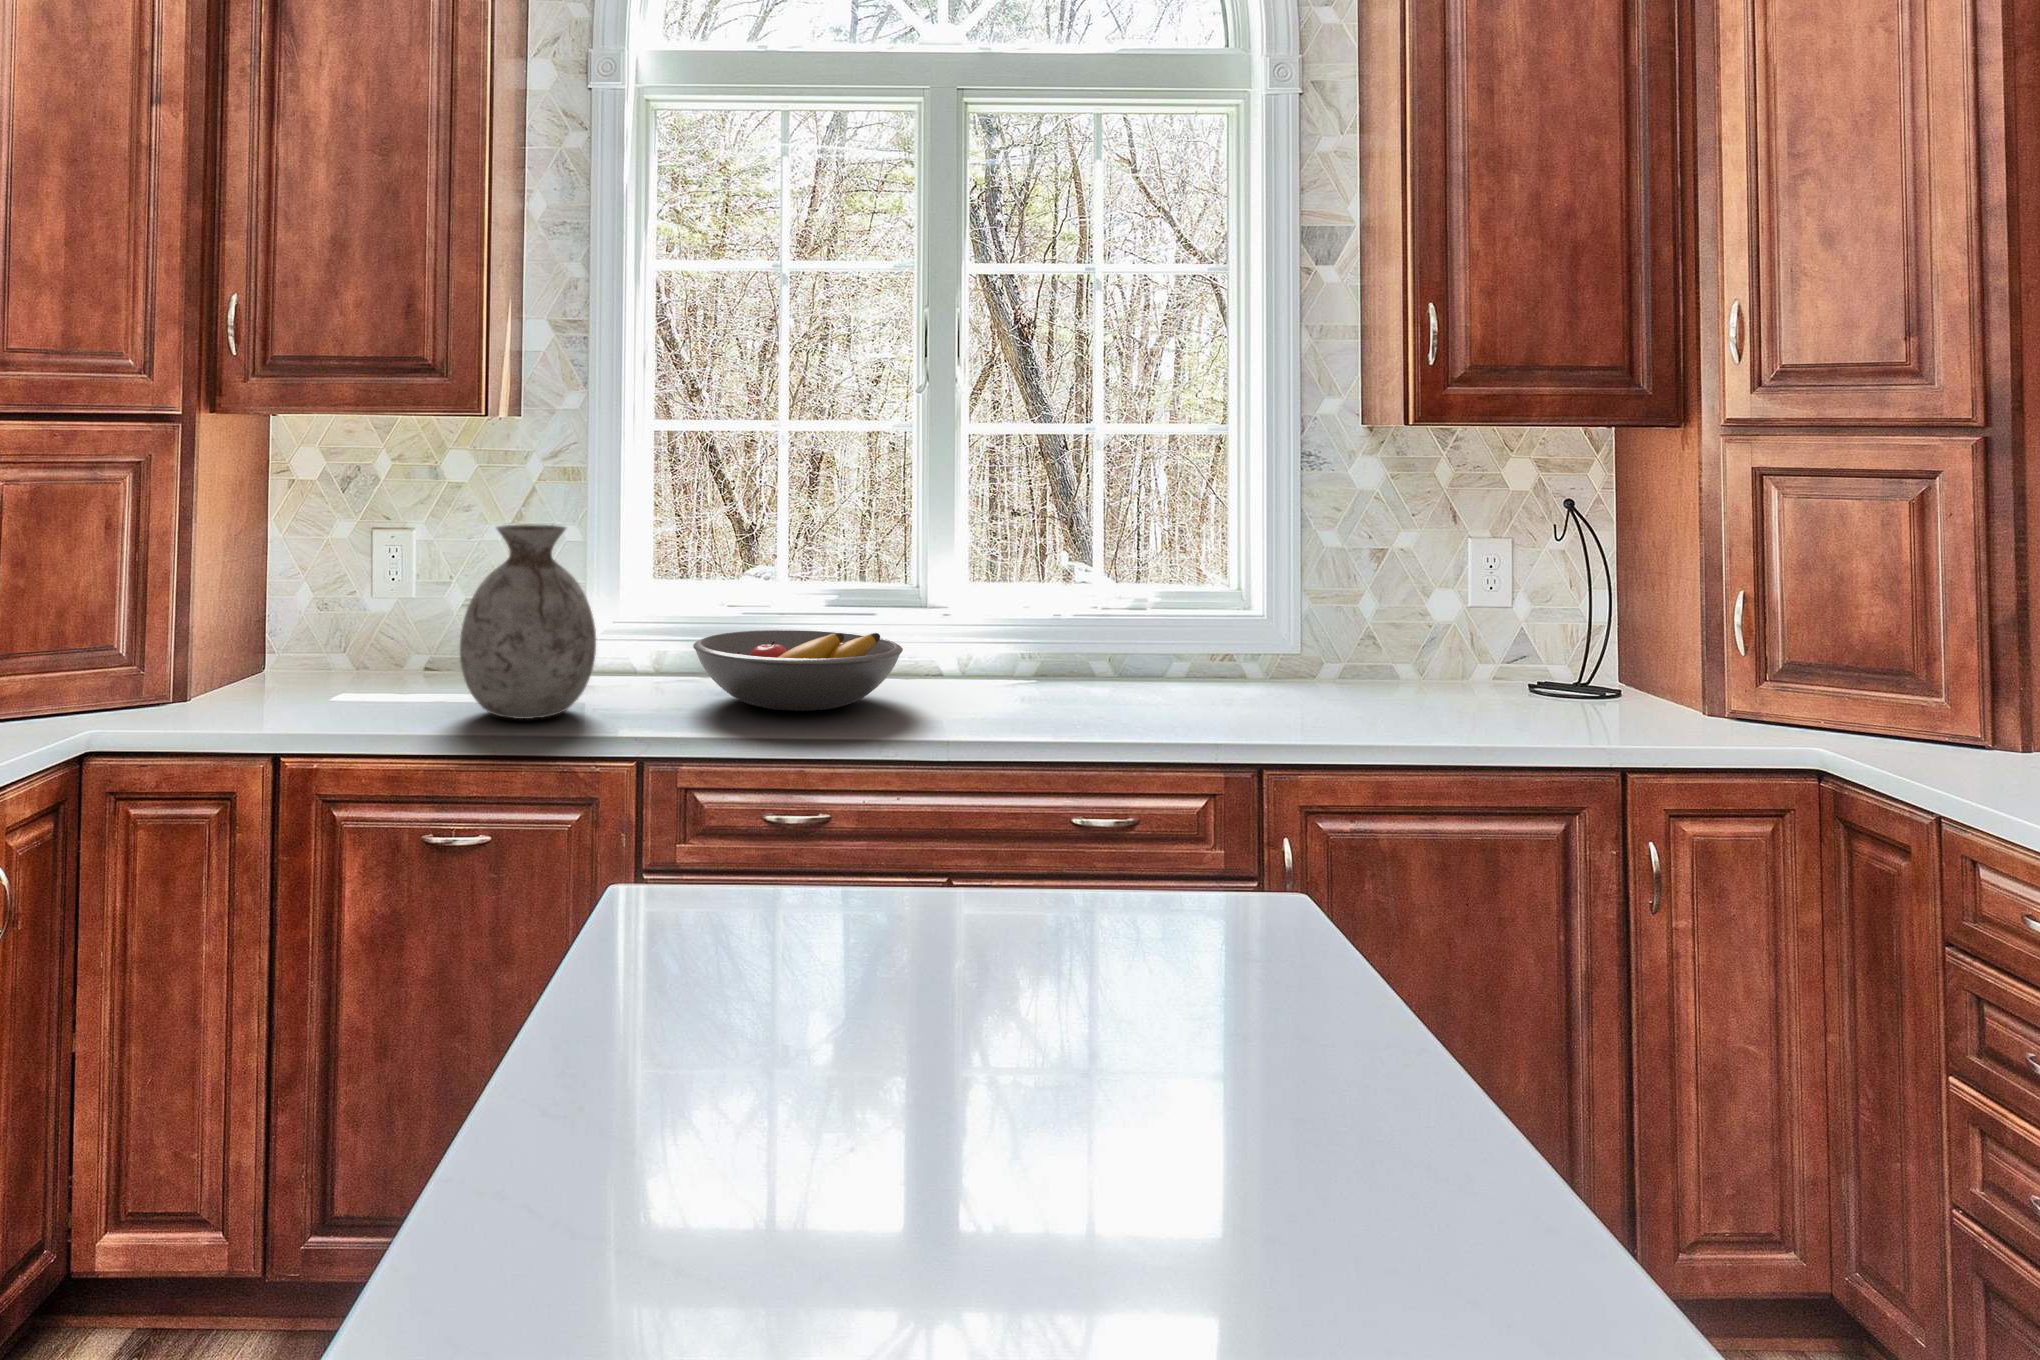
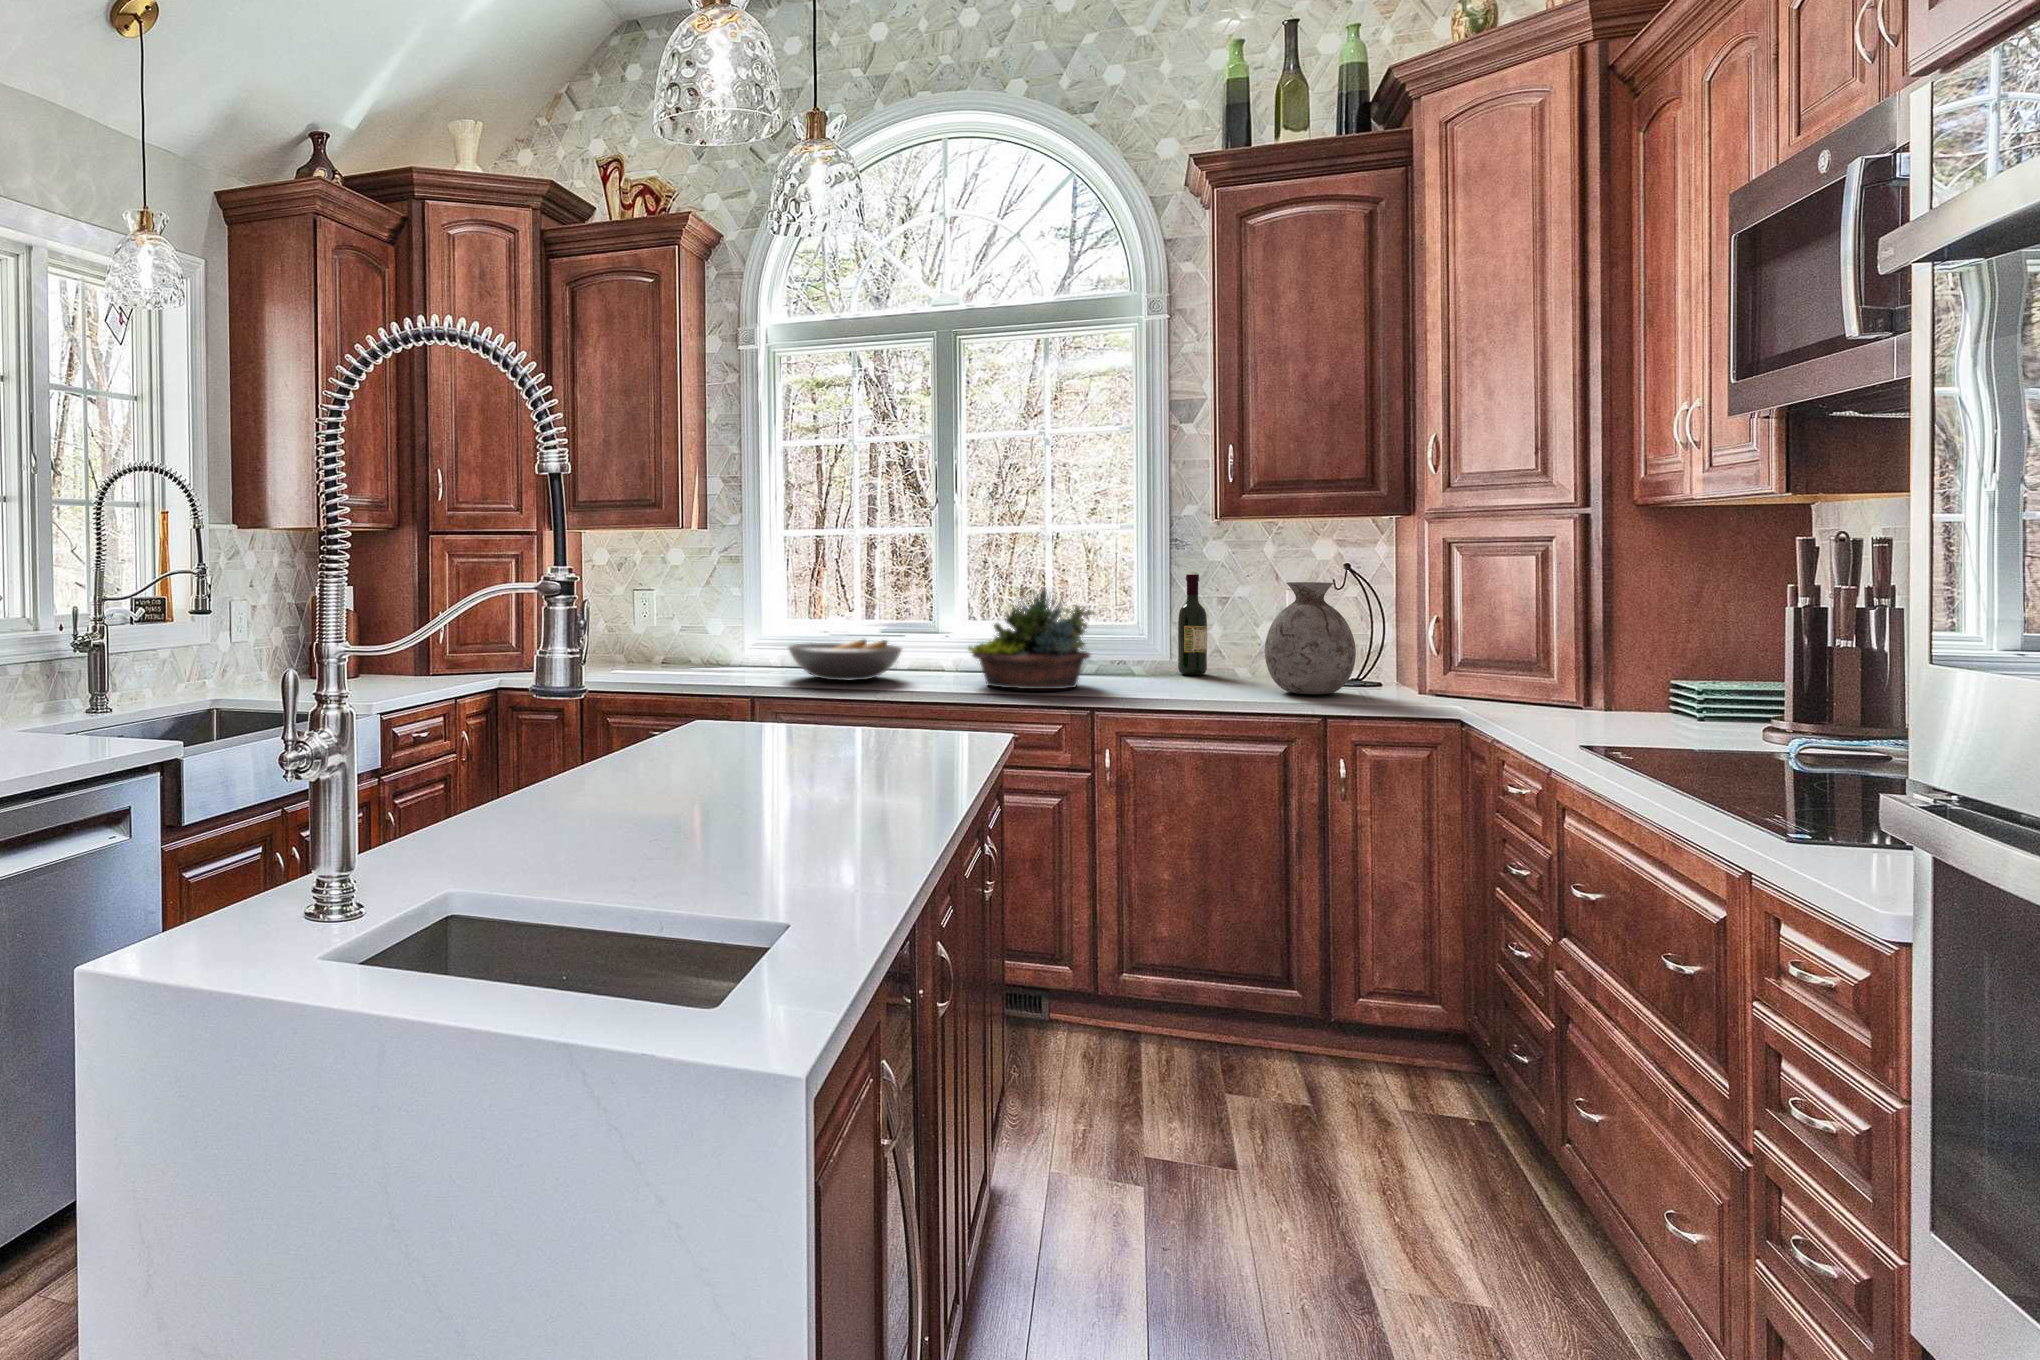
wine bottle: none [1310,509,1355,674] -> present [1178,574,1207,675]
vase: present [460,525,596,719] -> present [1265,582,1356,694]
succulent planter: none [1026,534,1234,728] -> present [968,589,1095,689]

